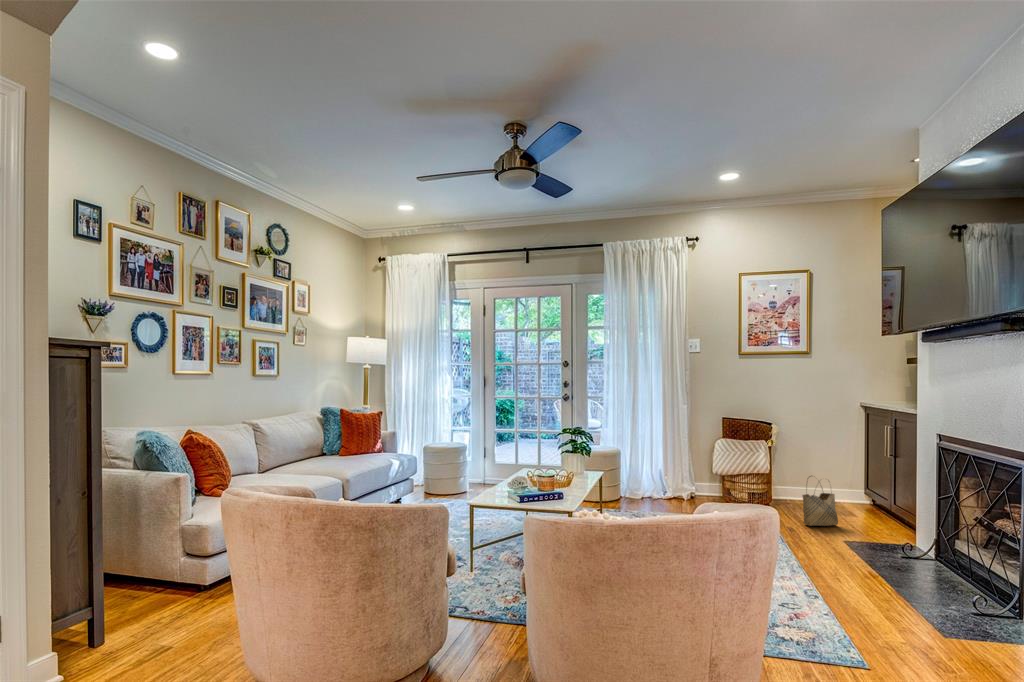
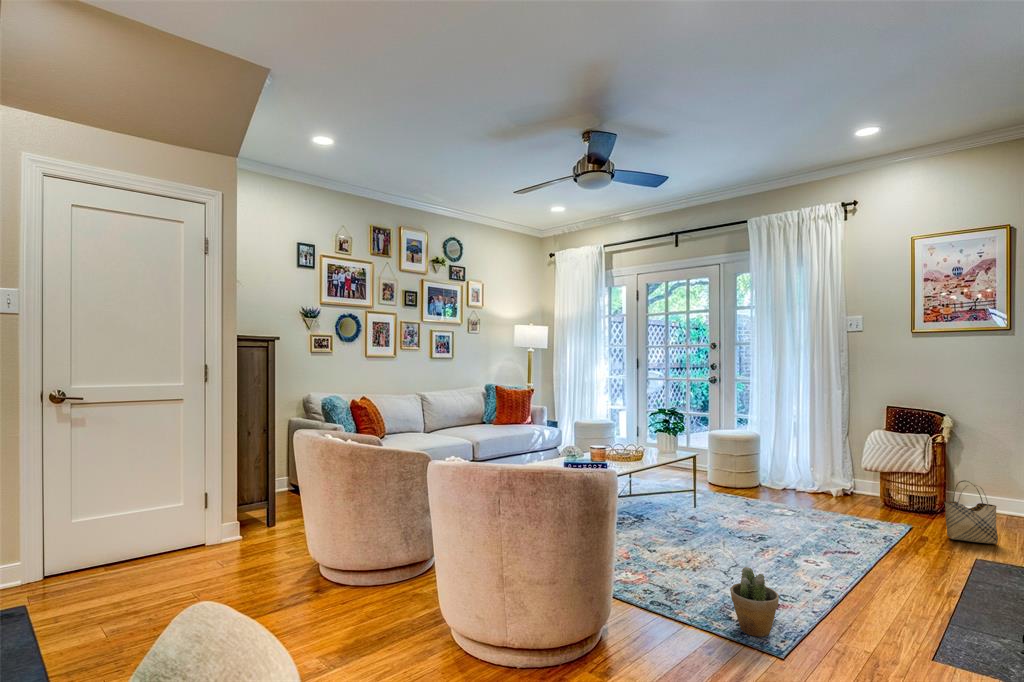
potted plant: none [788,587,838,656] -> present [730,567,779,637]

